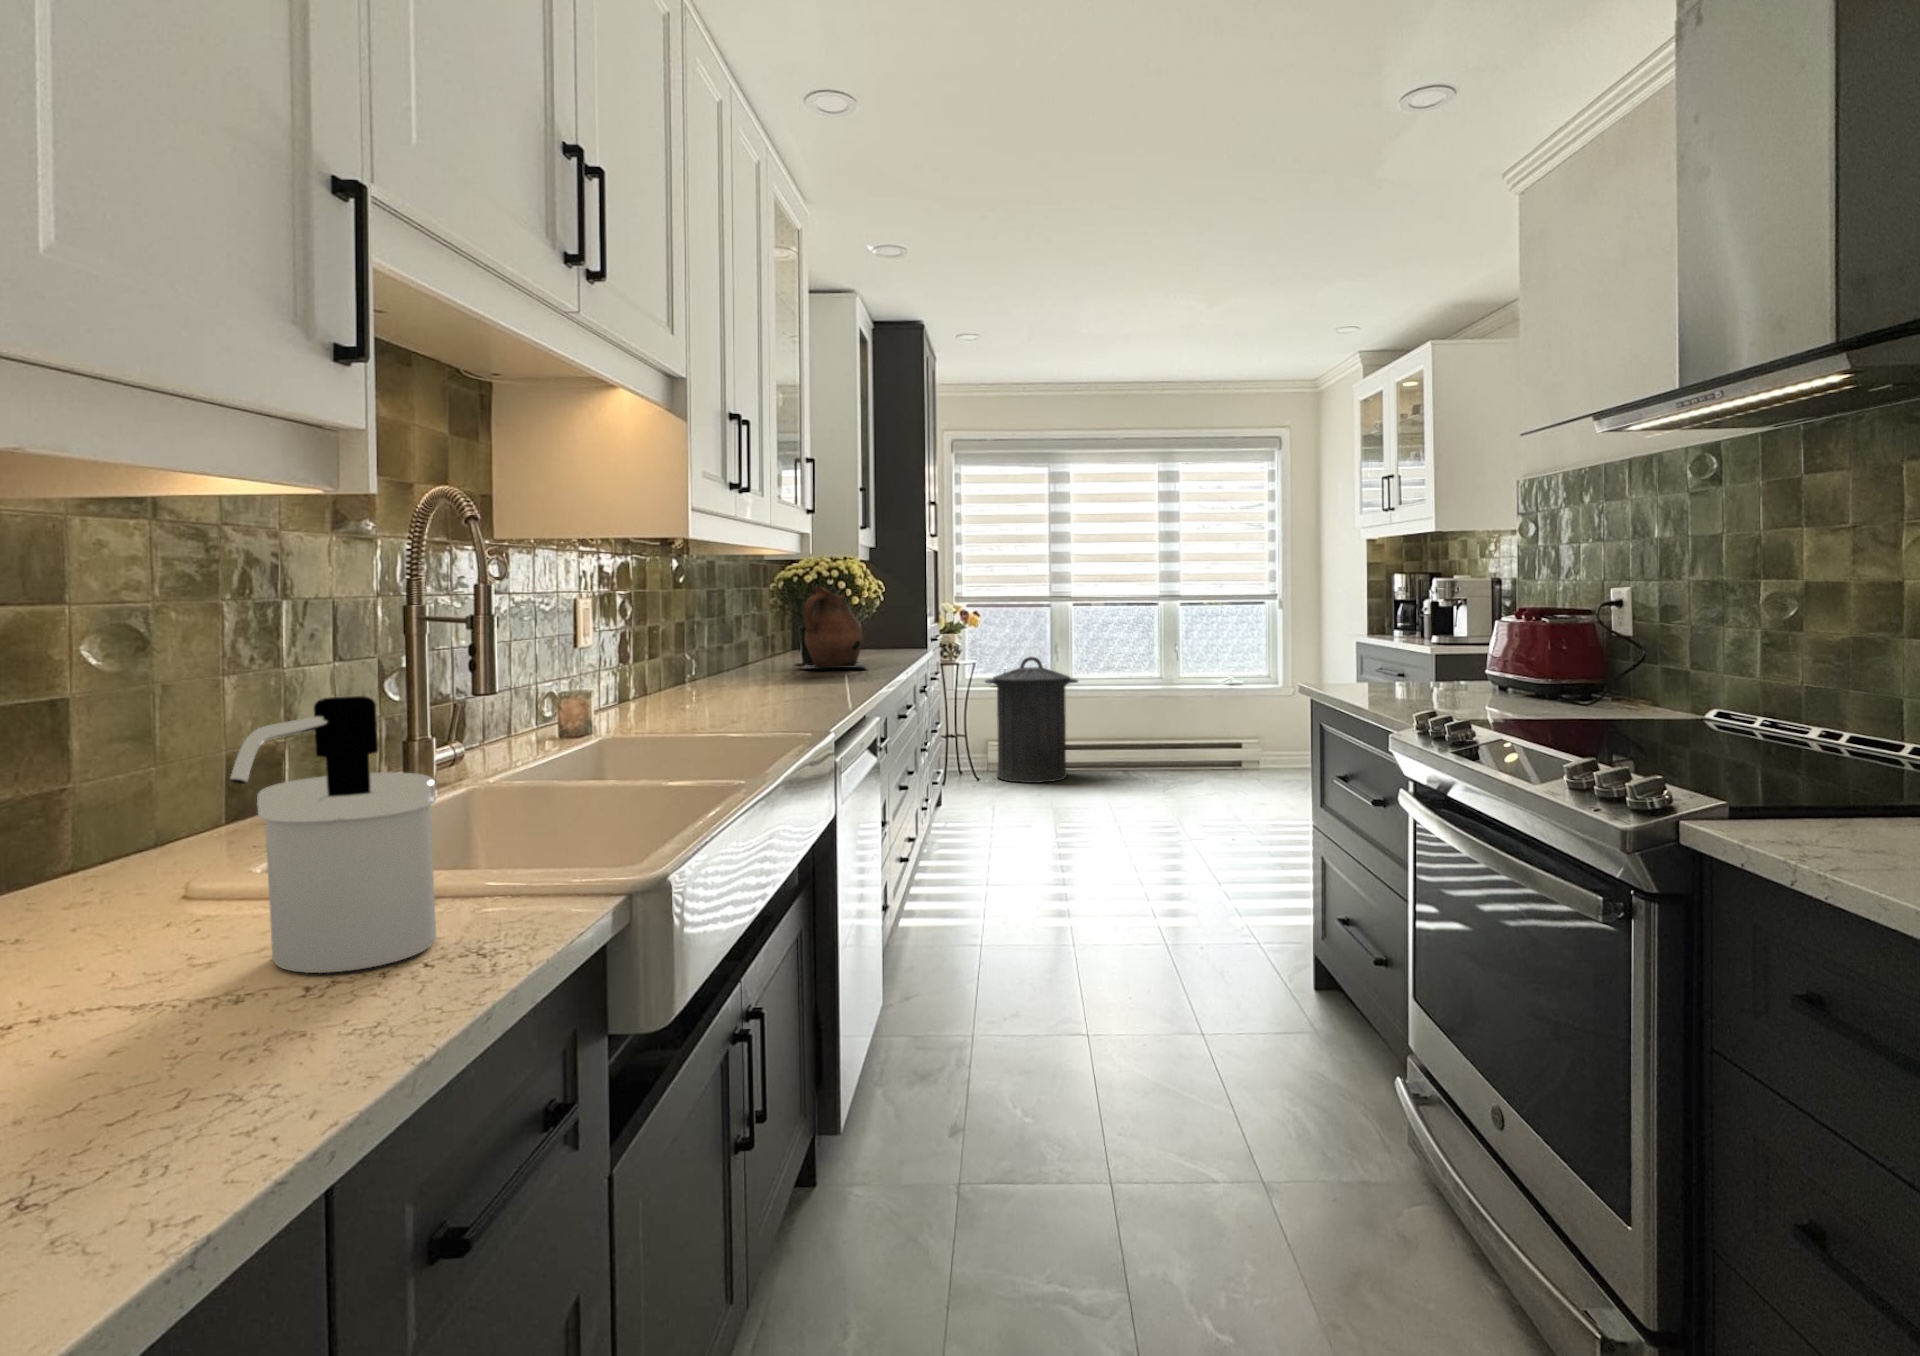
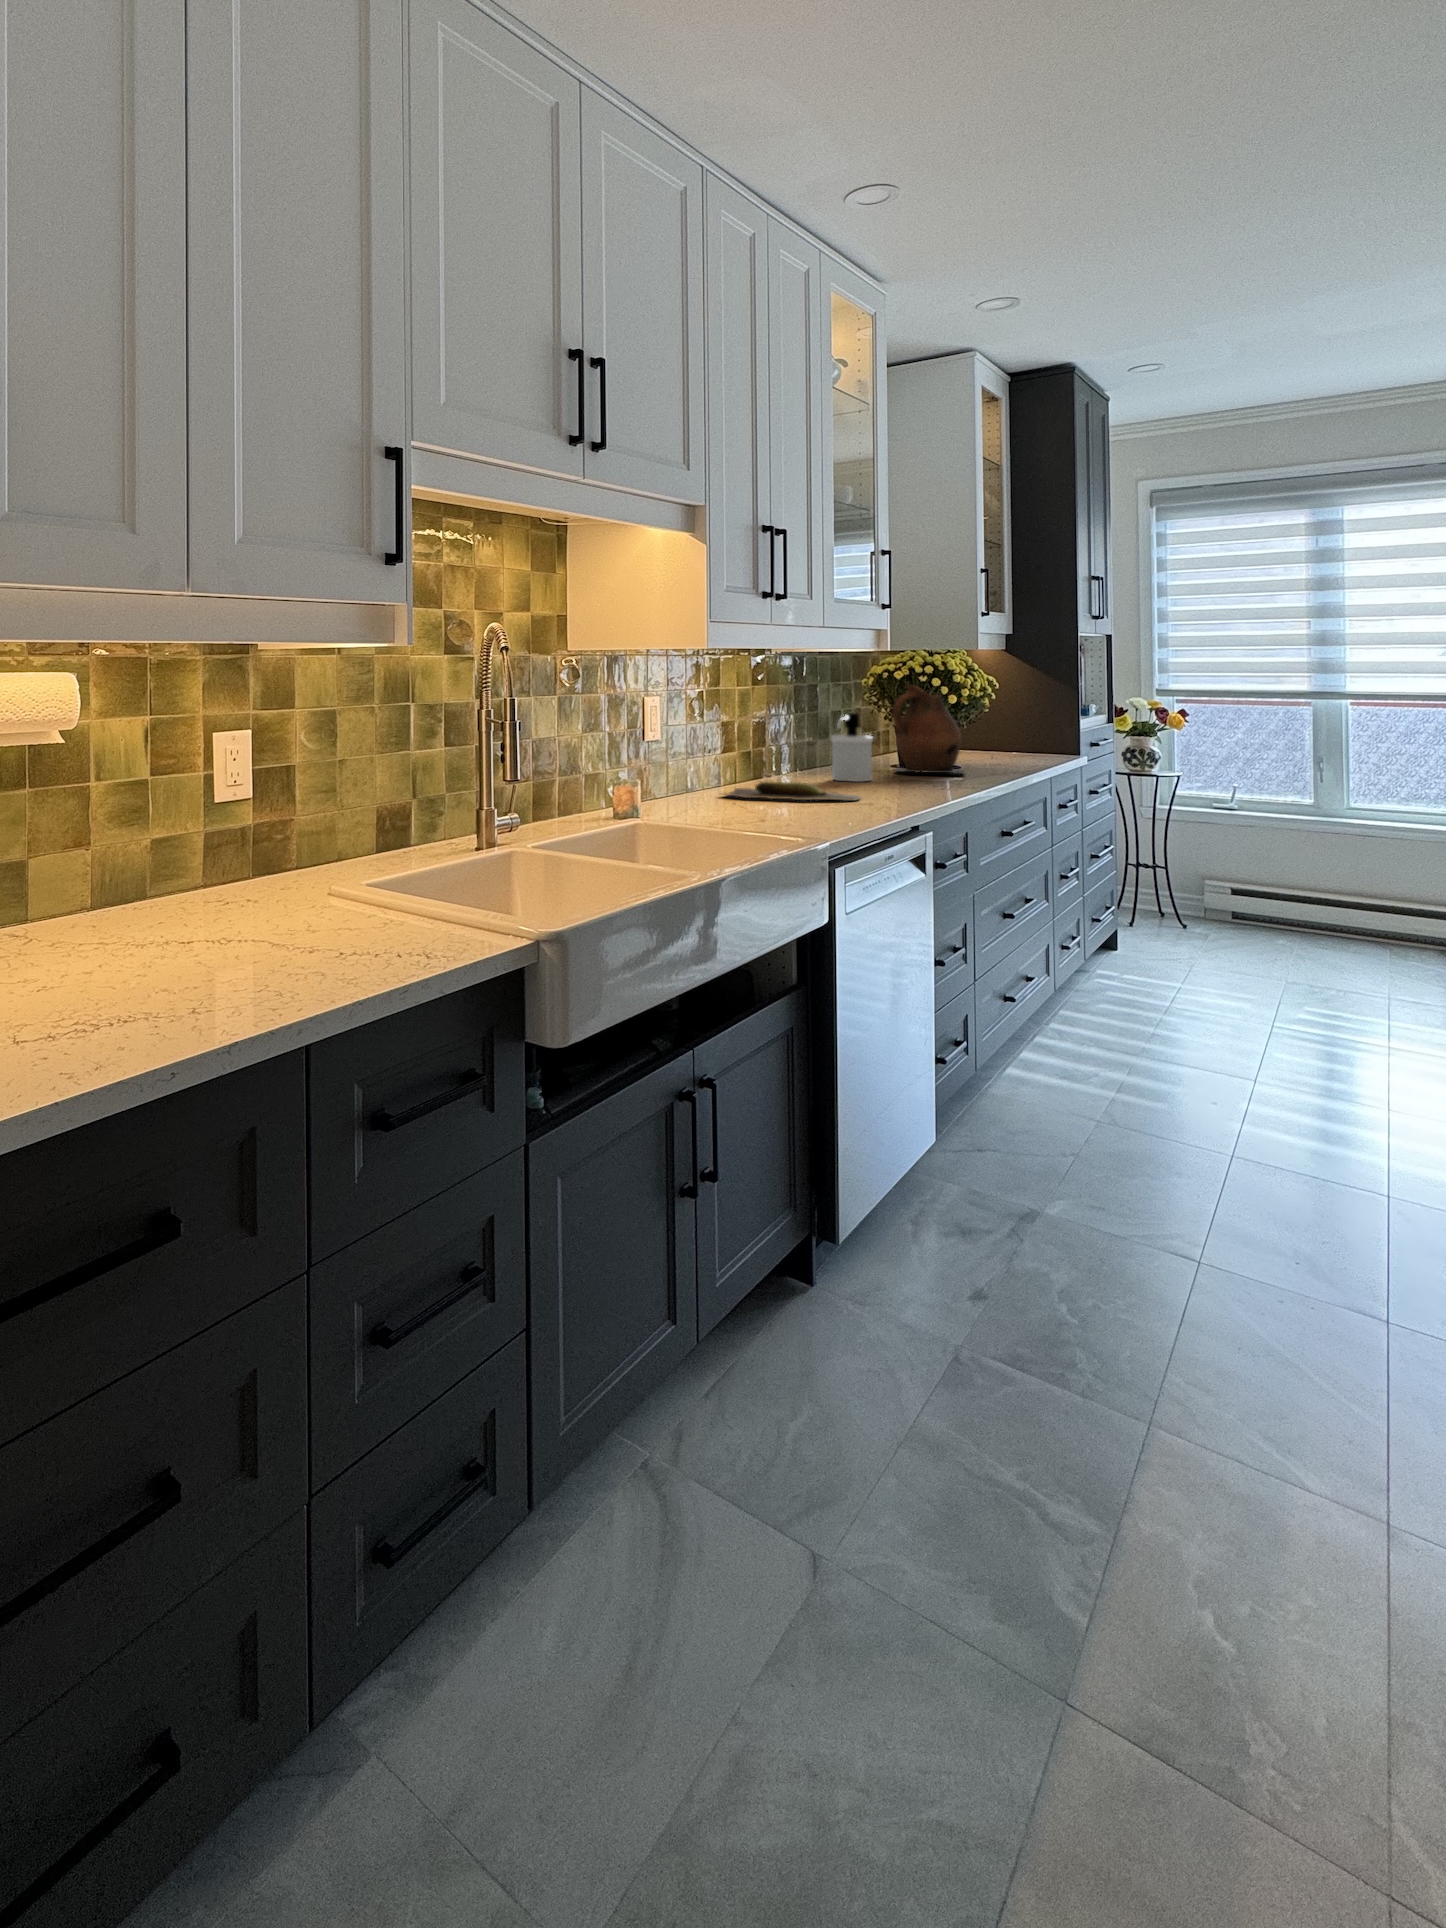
trash can: present [985,656,1078,783] -> none [1191,770,1330,934]
cutting board: none [670,682,812,700] -> present [727,782,860,801]
soap dispenser: present [230,696,436,973] -> present [831,713,874,782]

